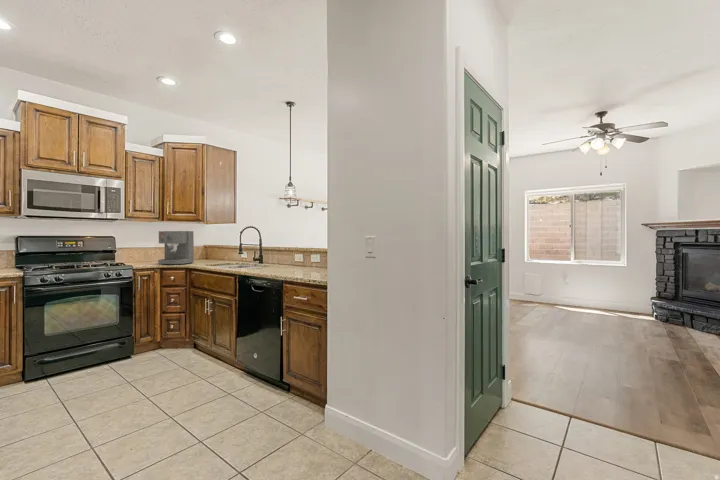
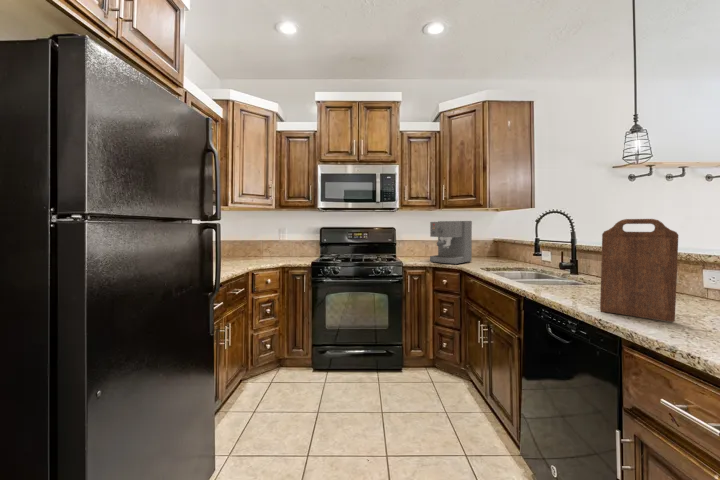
cutting board: none [271,230,296,273] -> present [600,219,678,322]

